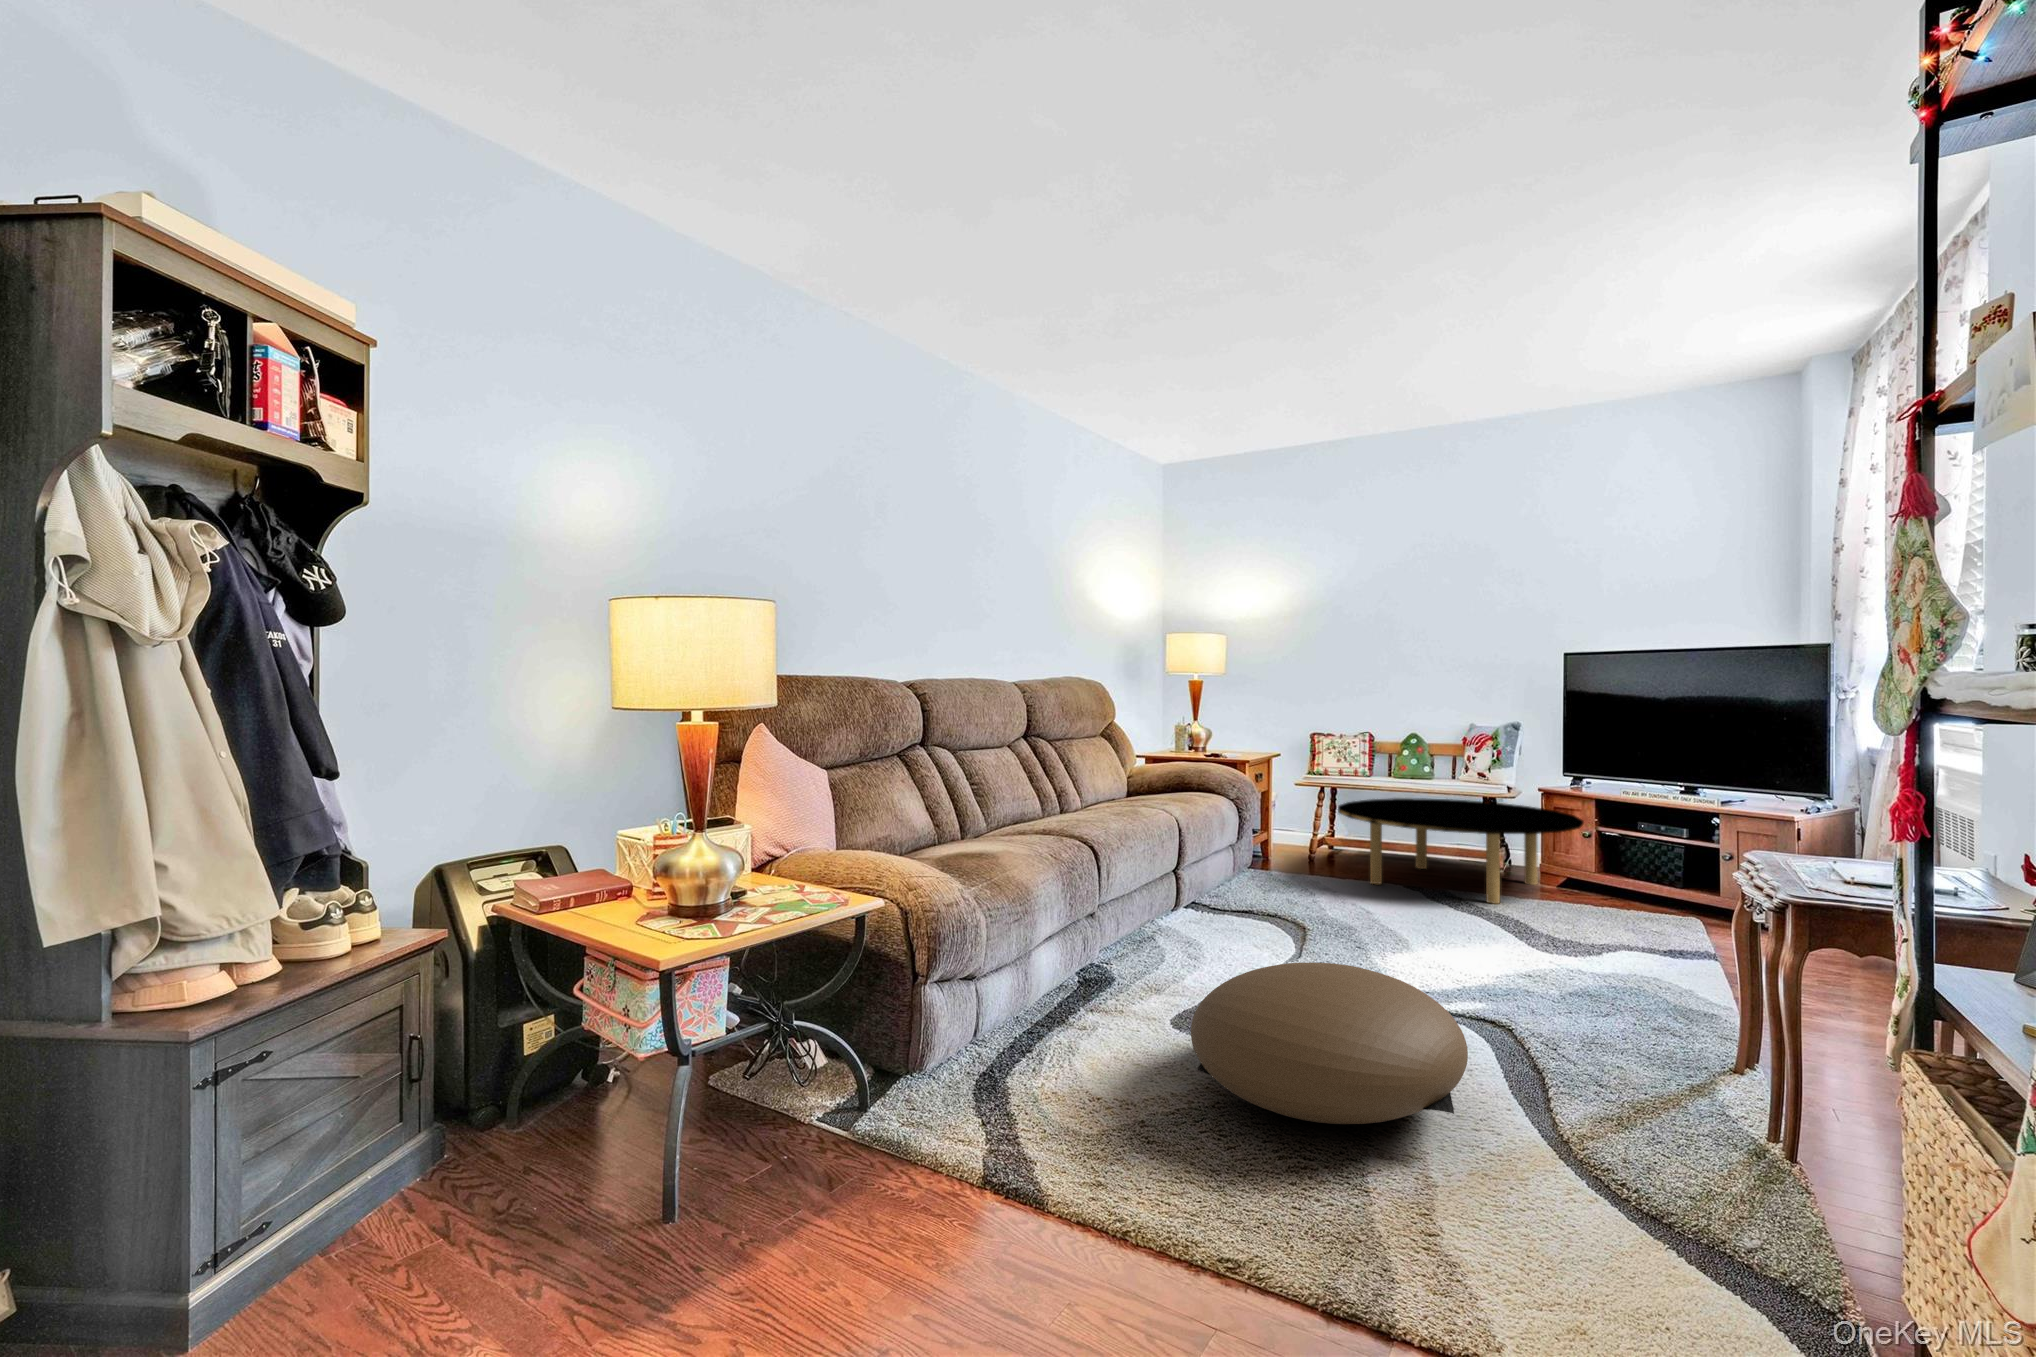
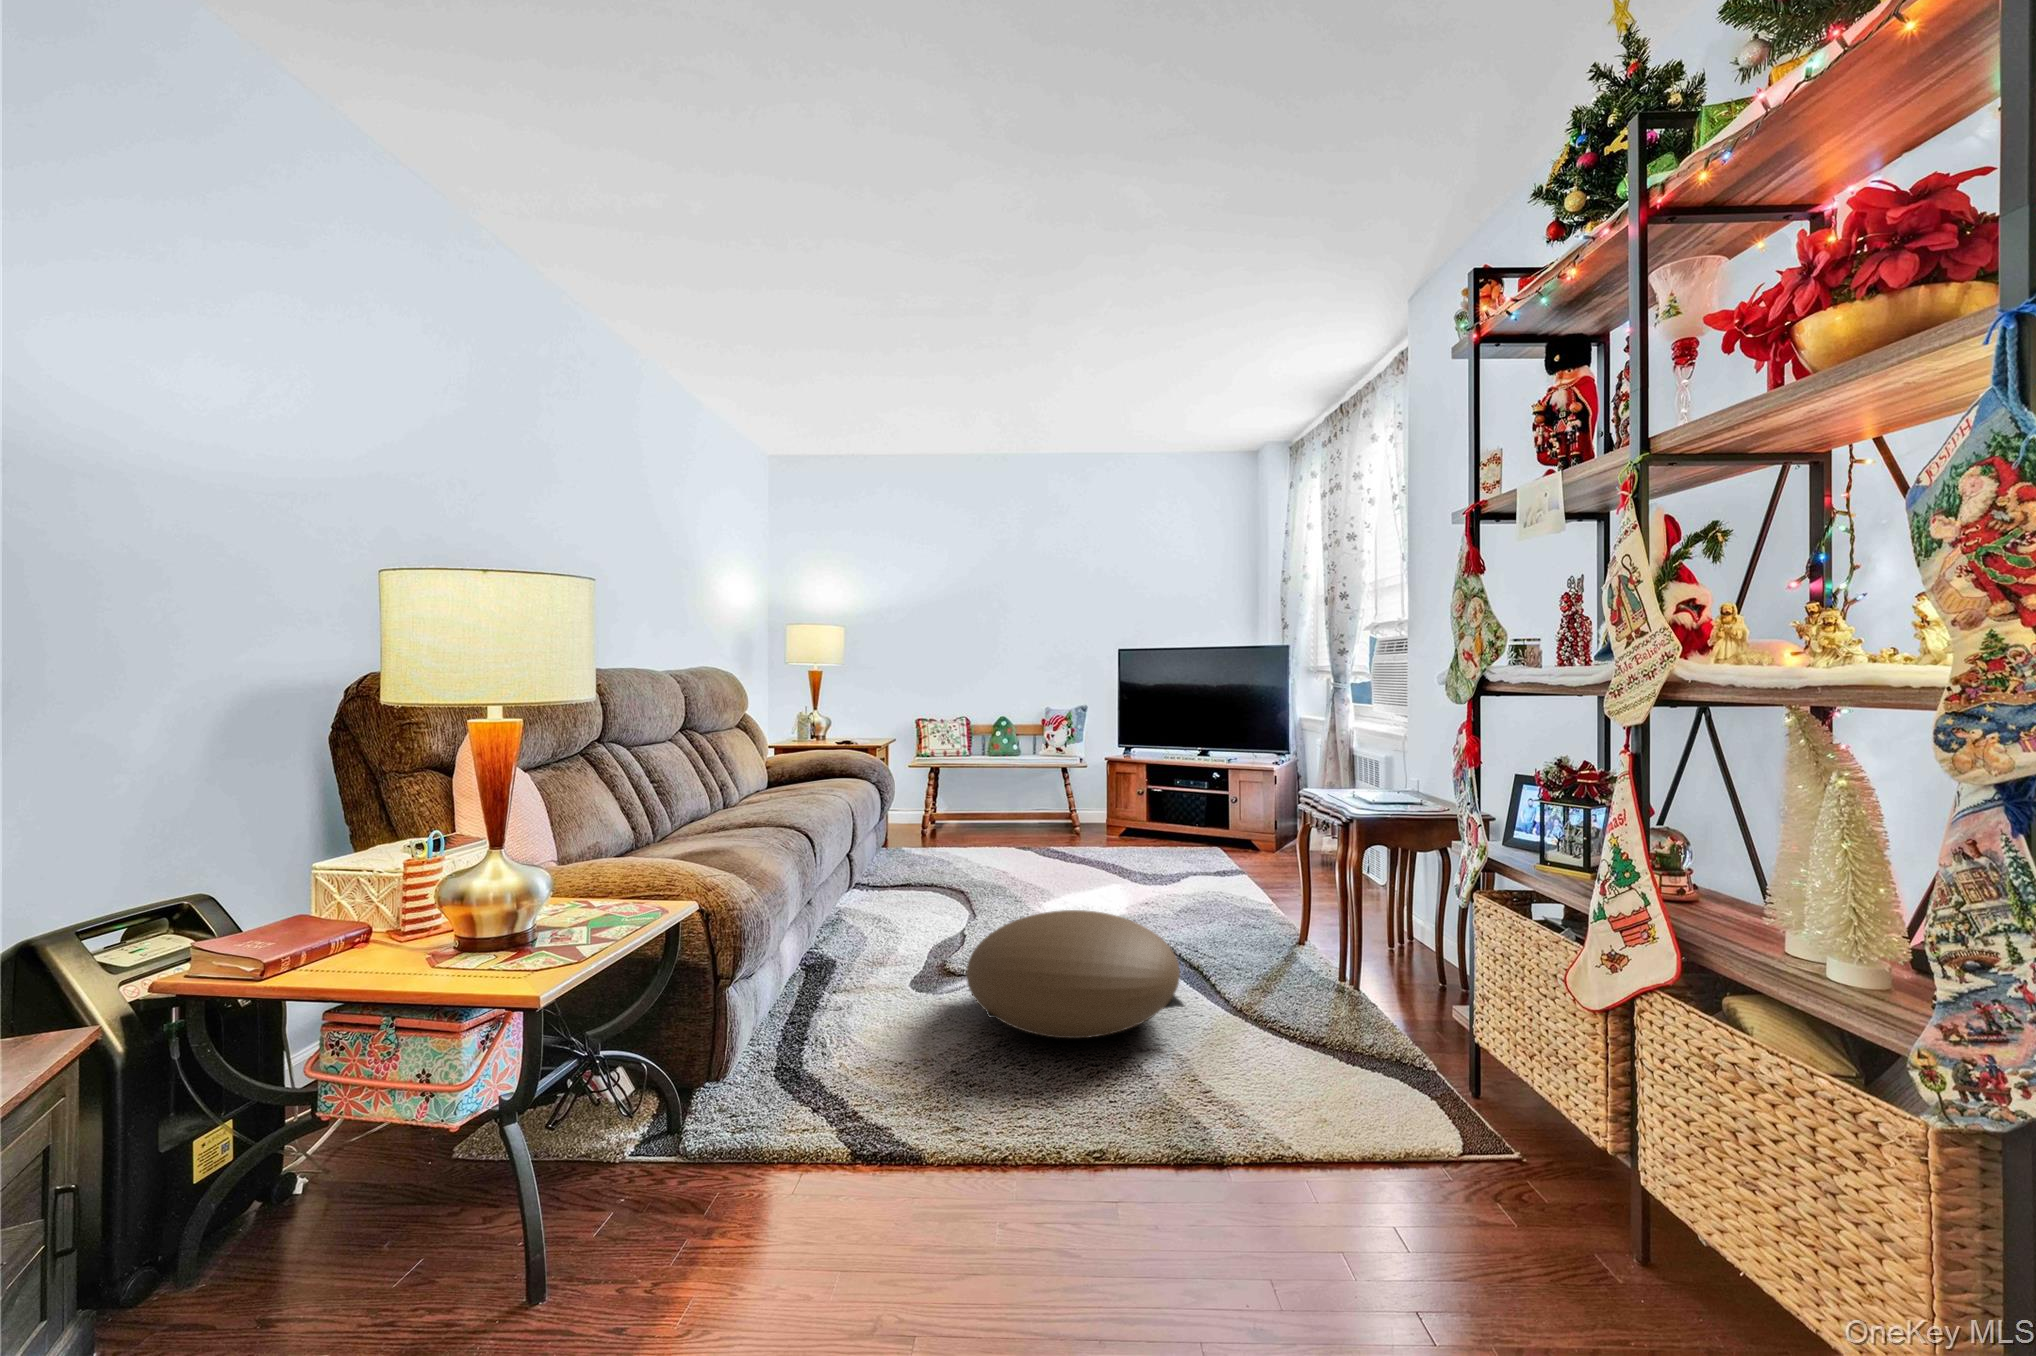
coffee table: present [1338,798,1584,904] -> none [957,771,1143,853]

